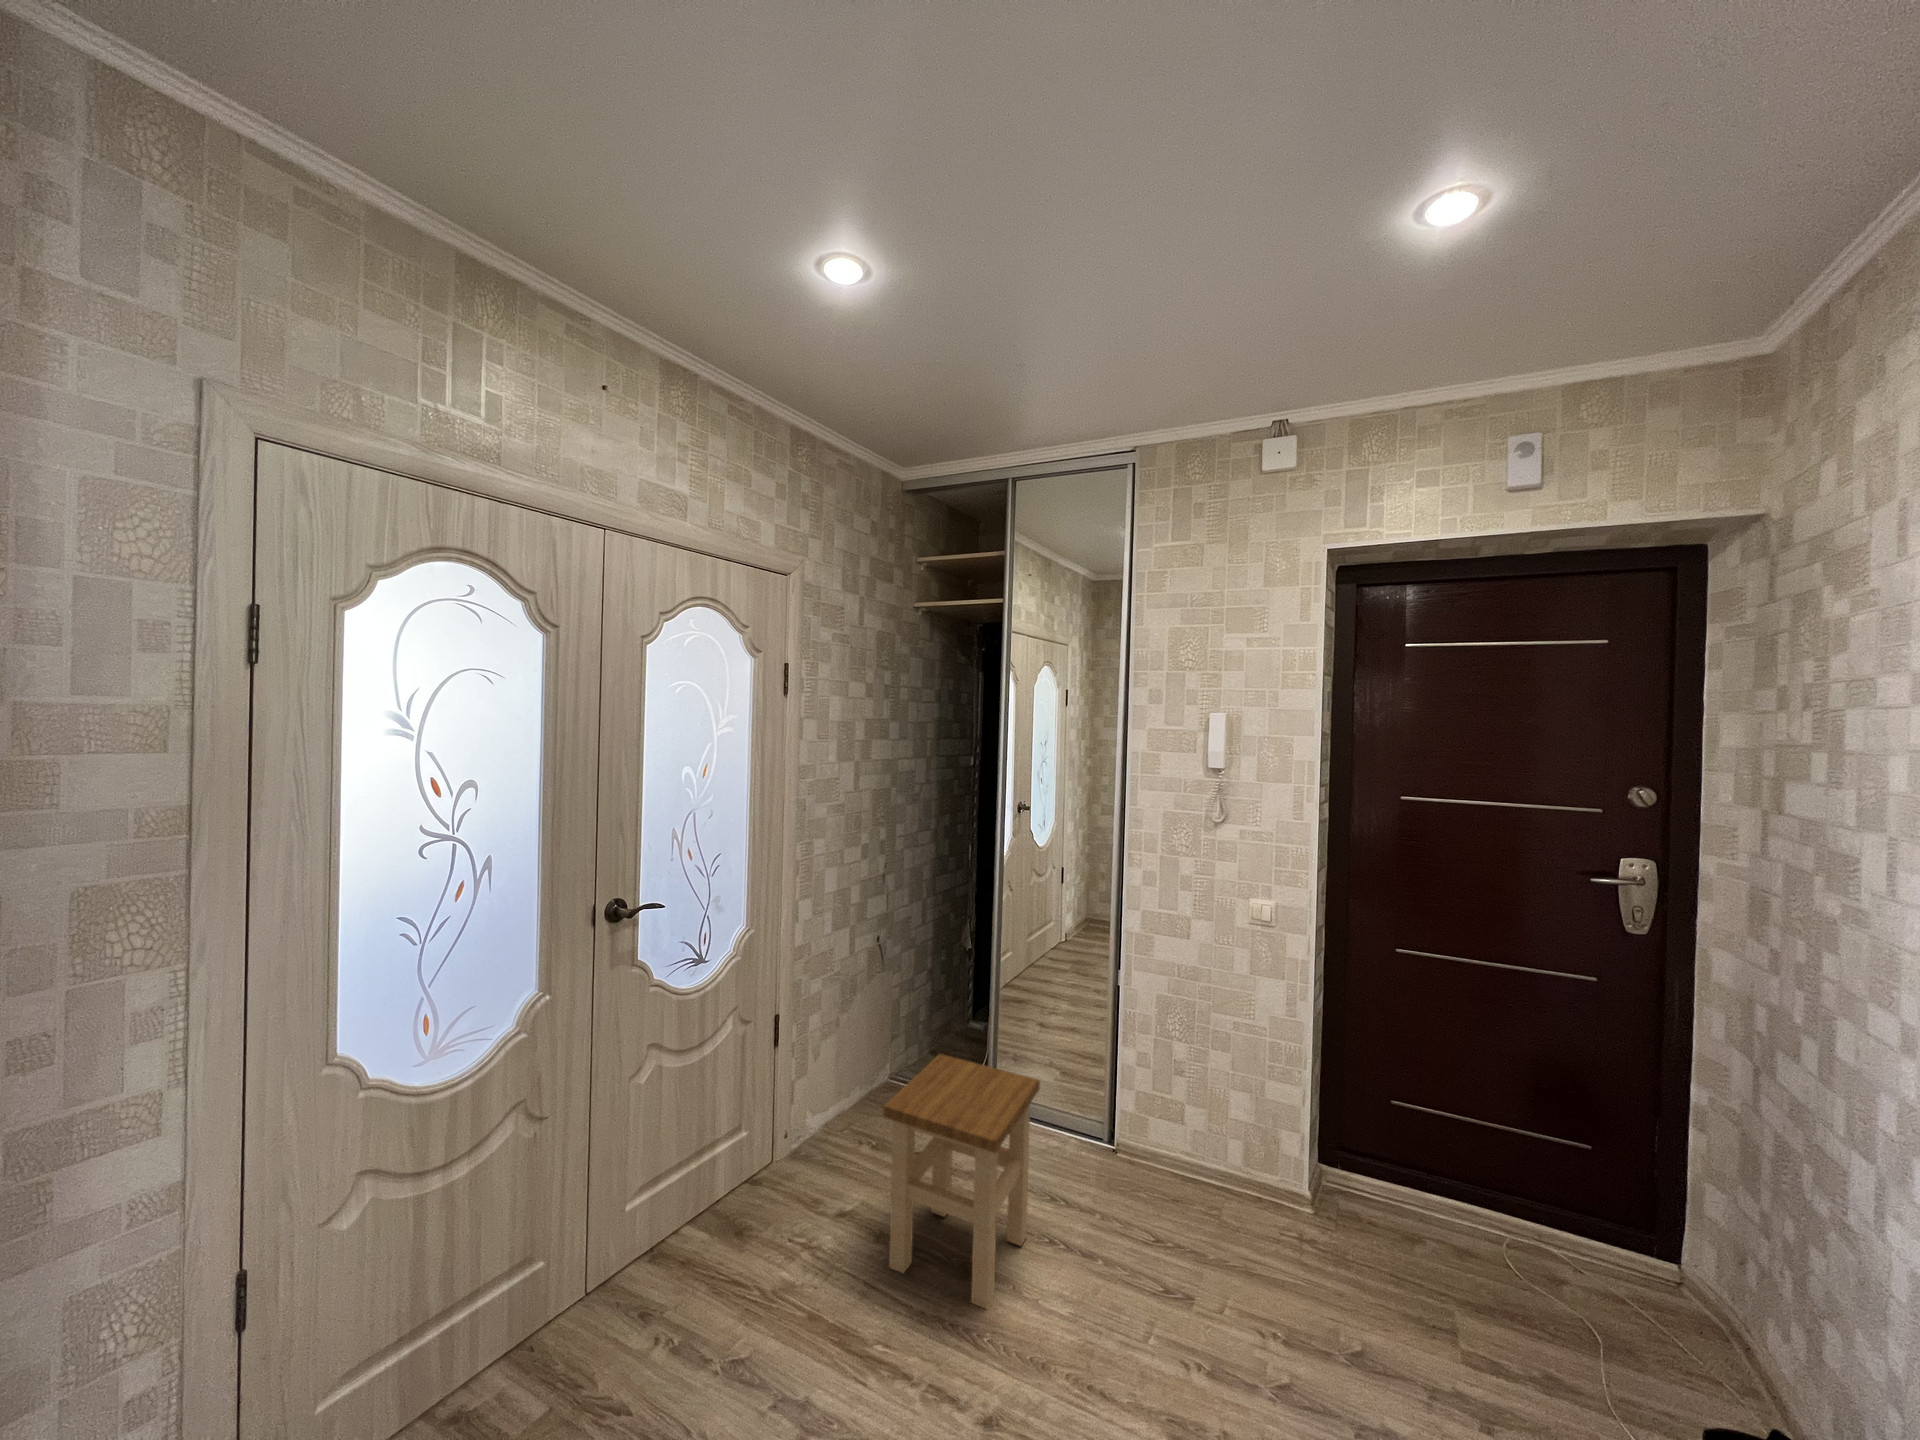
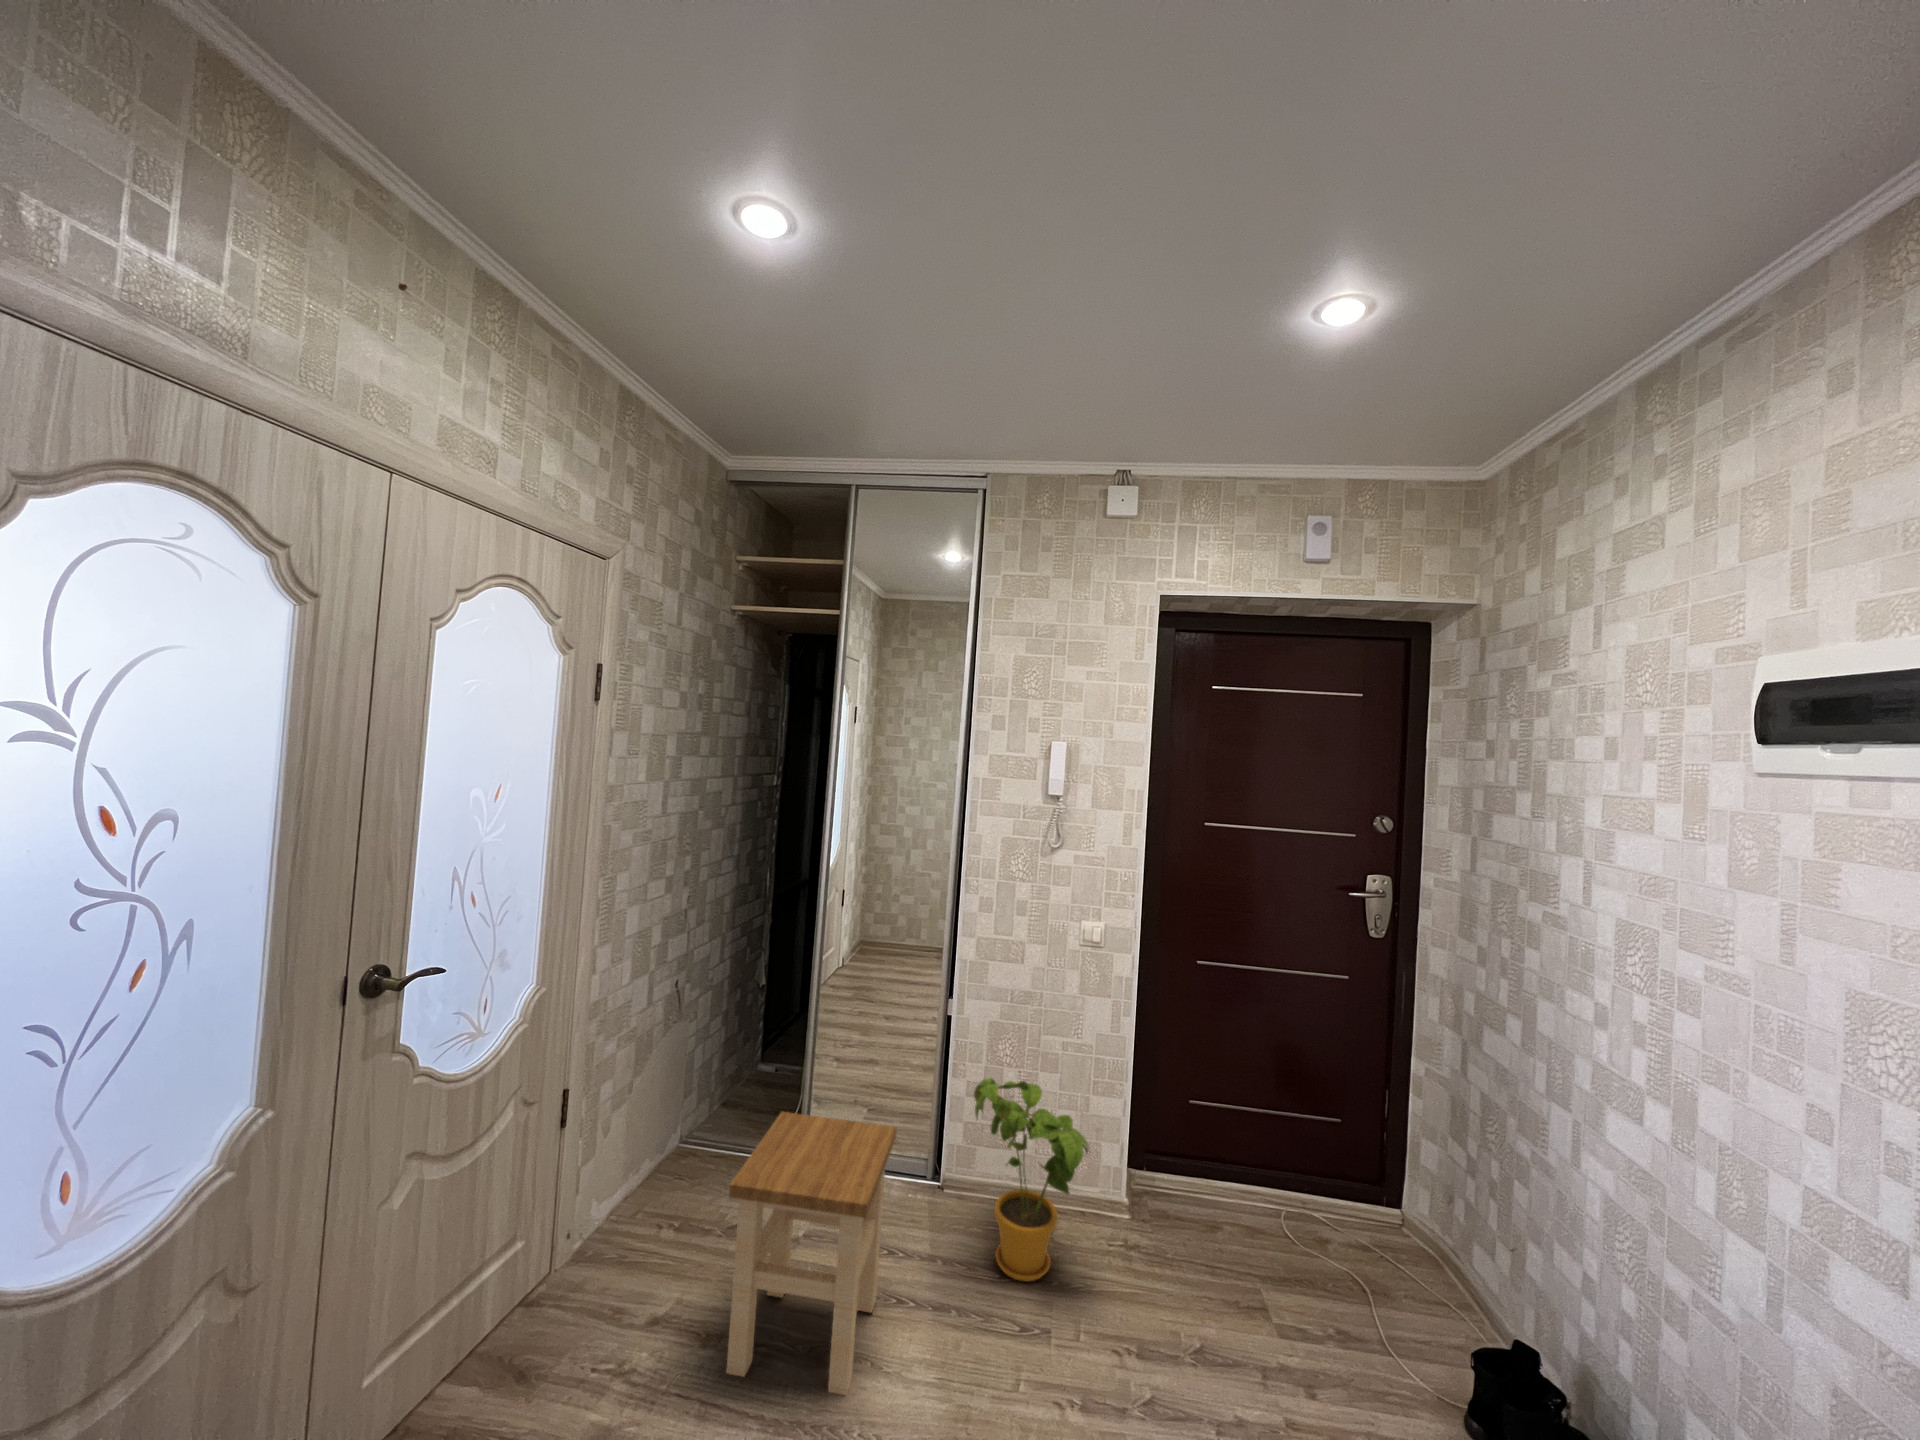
house plant: none [1121,1047,1244,1252] -> present [974,1078,1089,1281]

